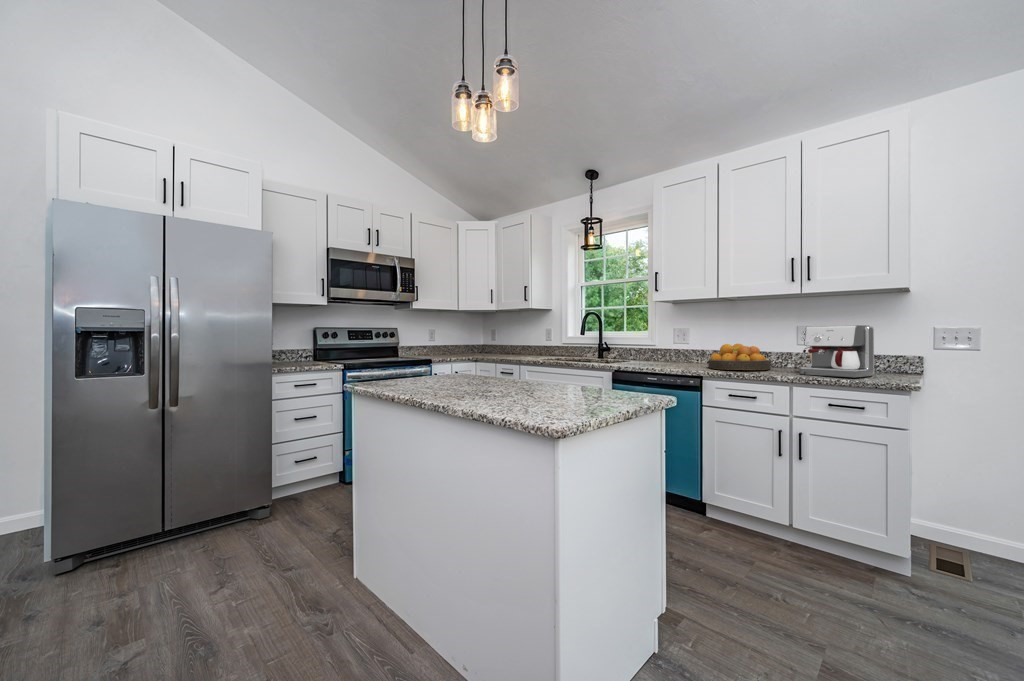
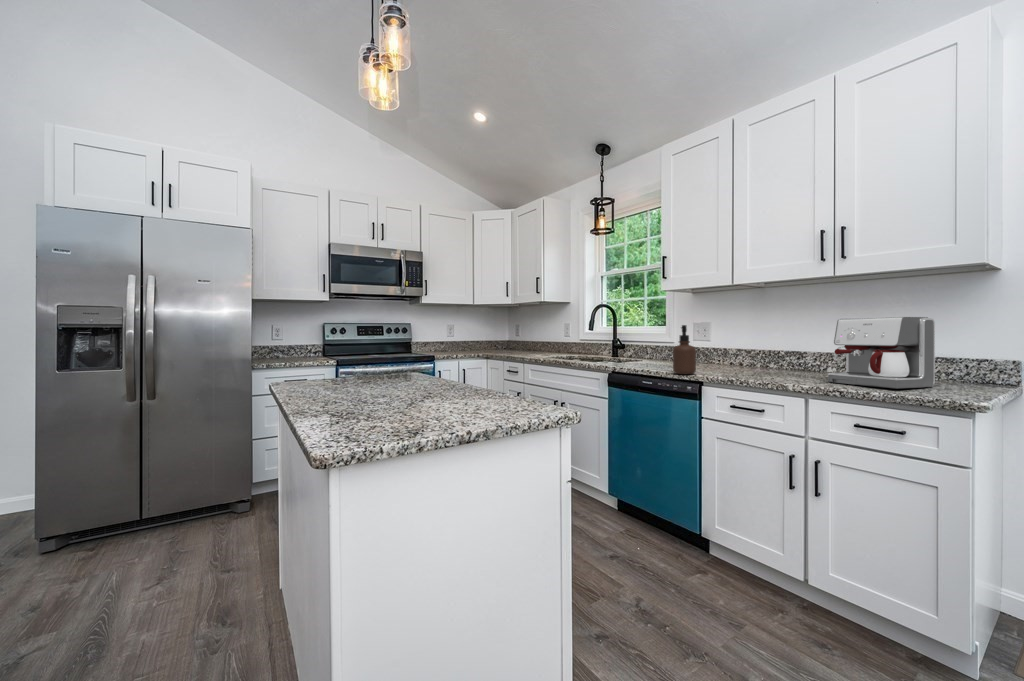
soap dispenser: none [676,330,695,371] -> present [673,325,696,374]
fruit bowl: present [708,344,771,370] -> none [719,342,798,375]

